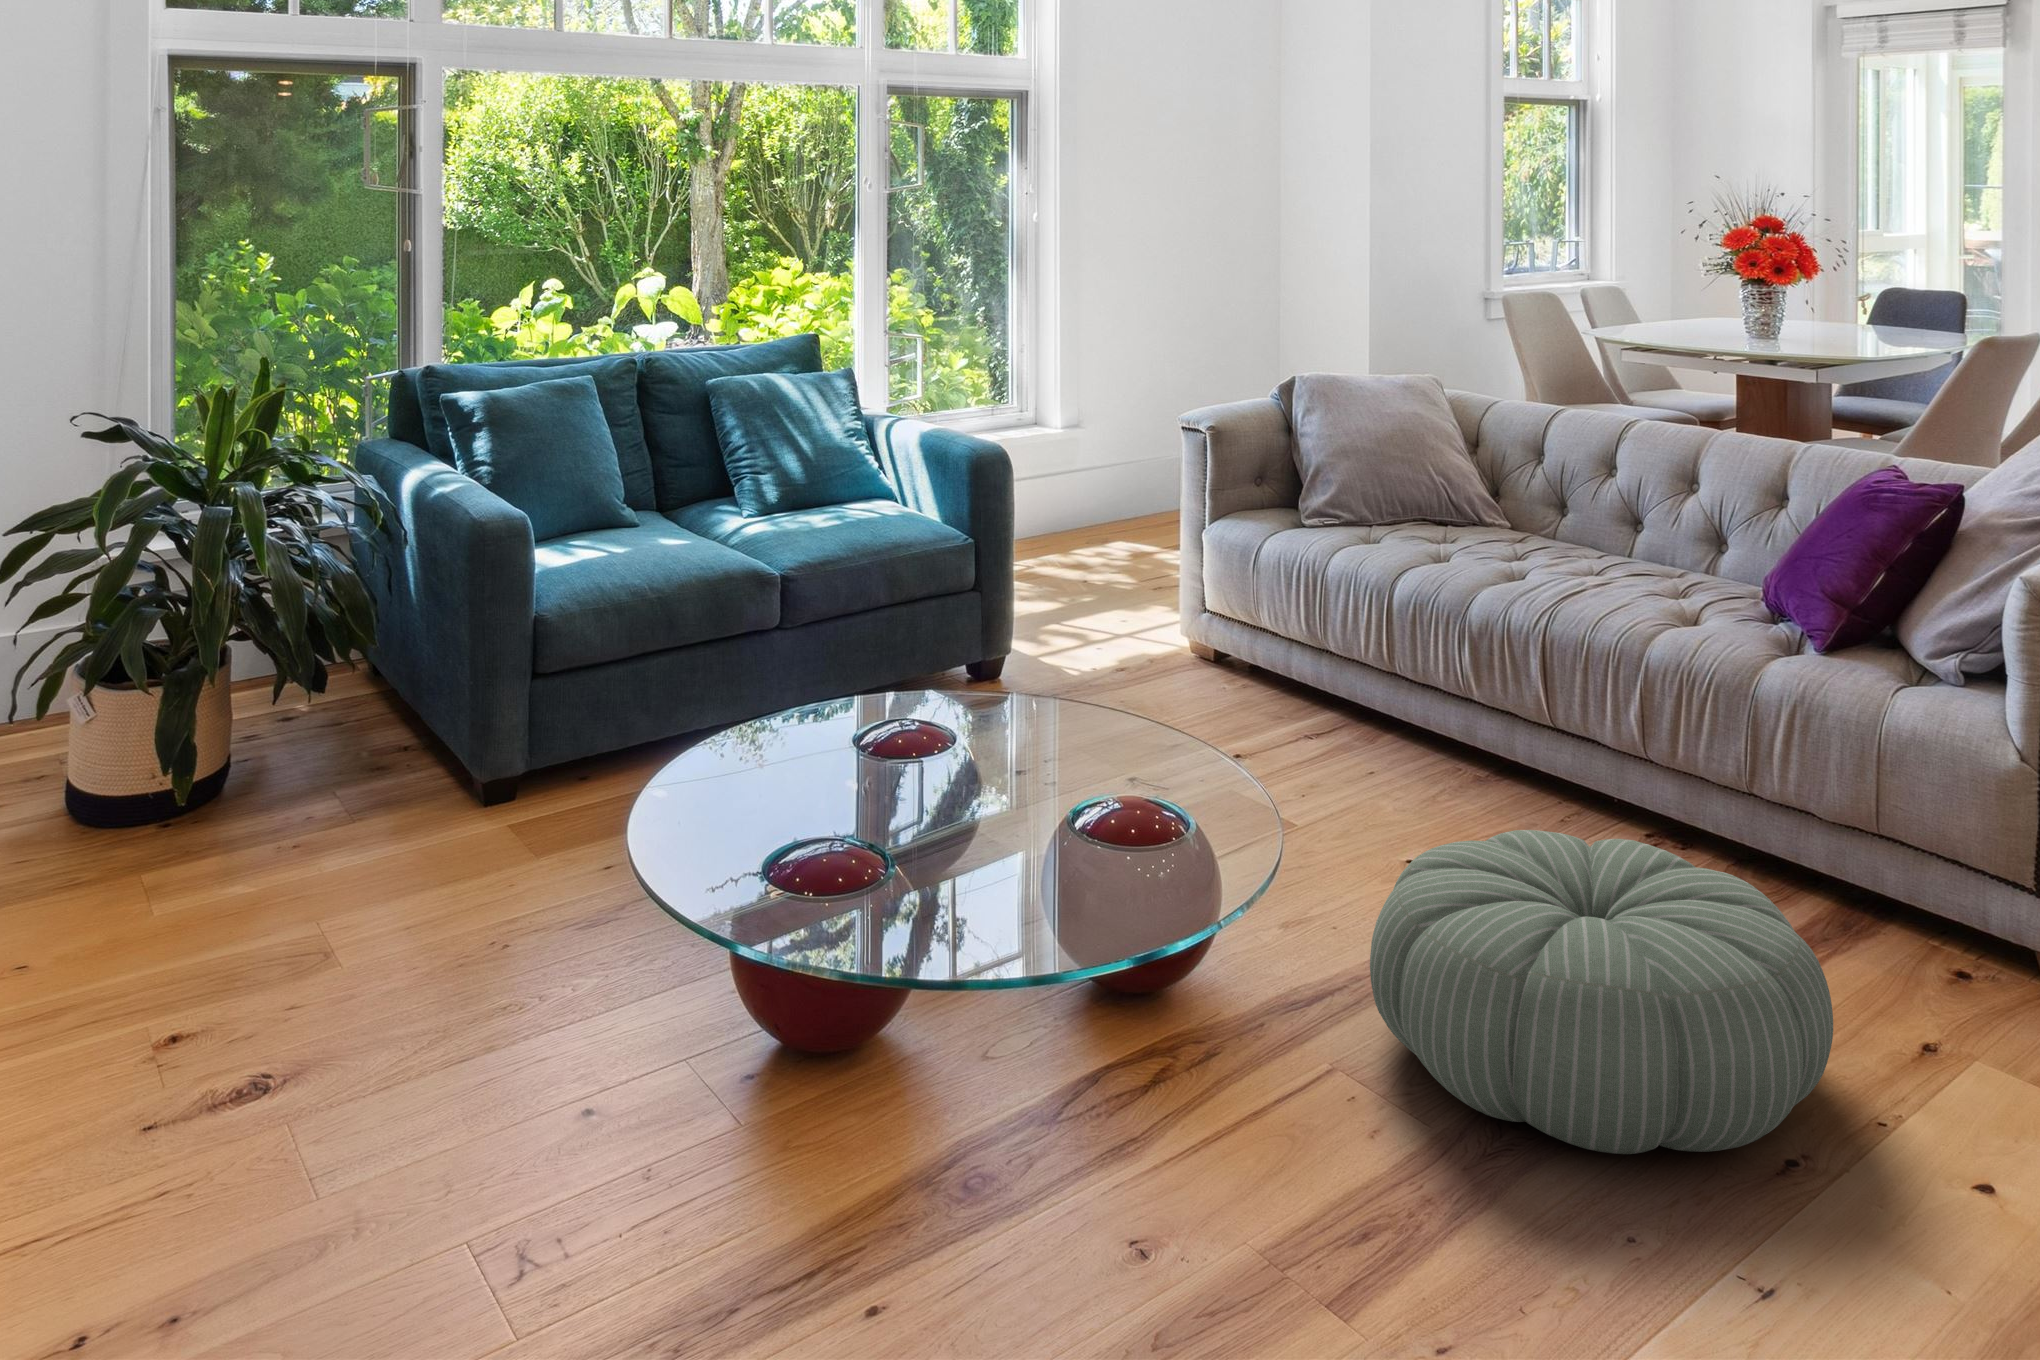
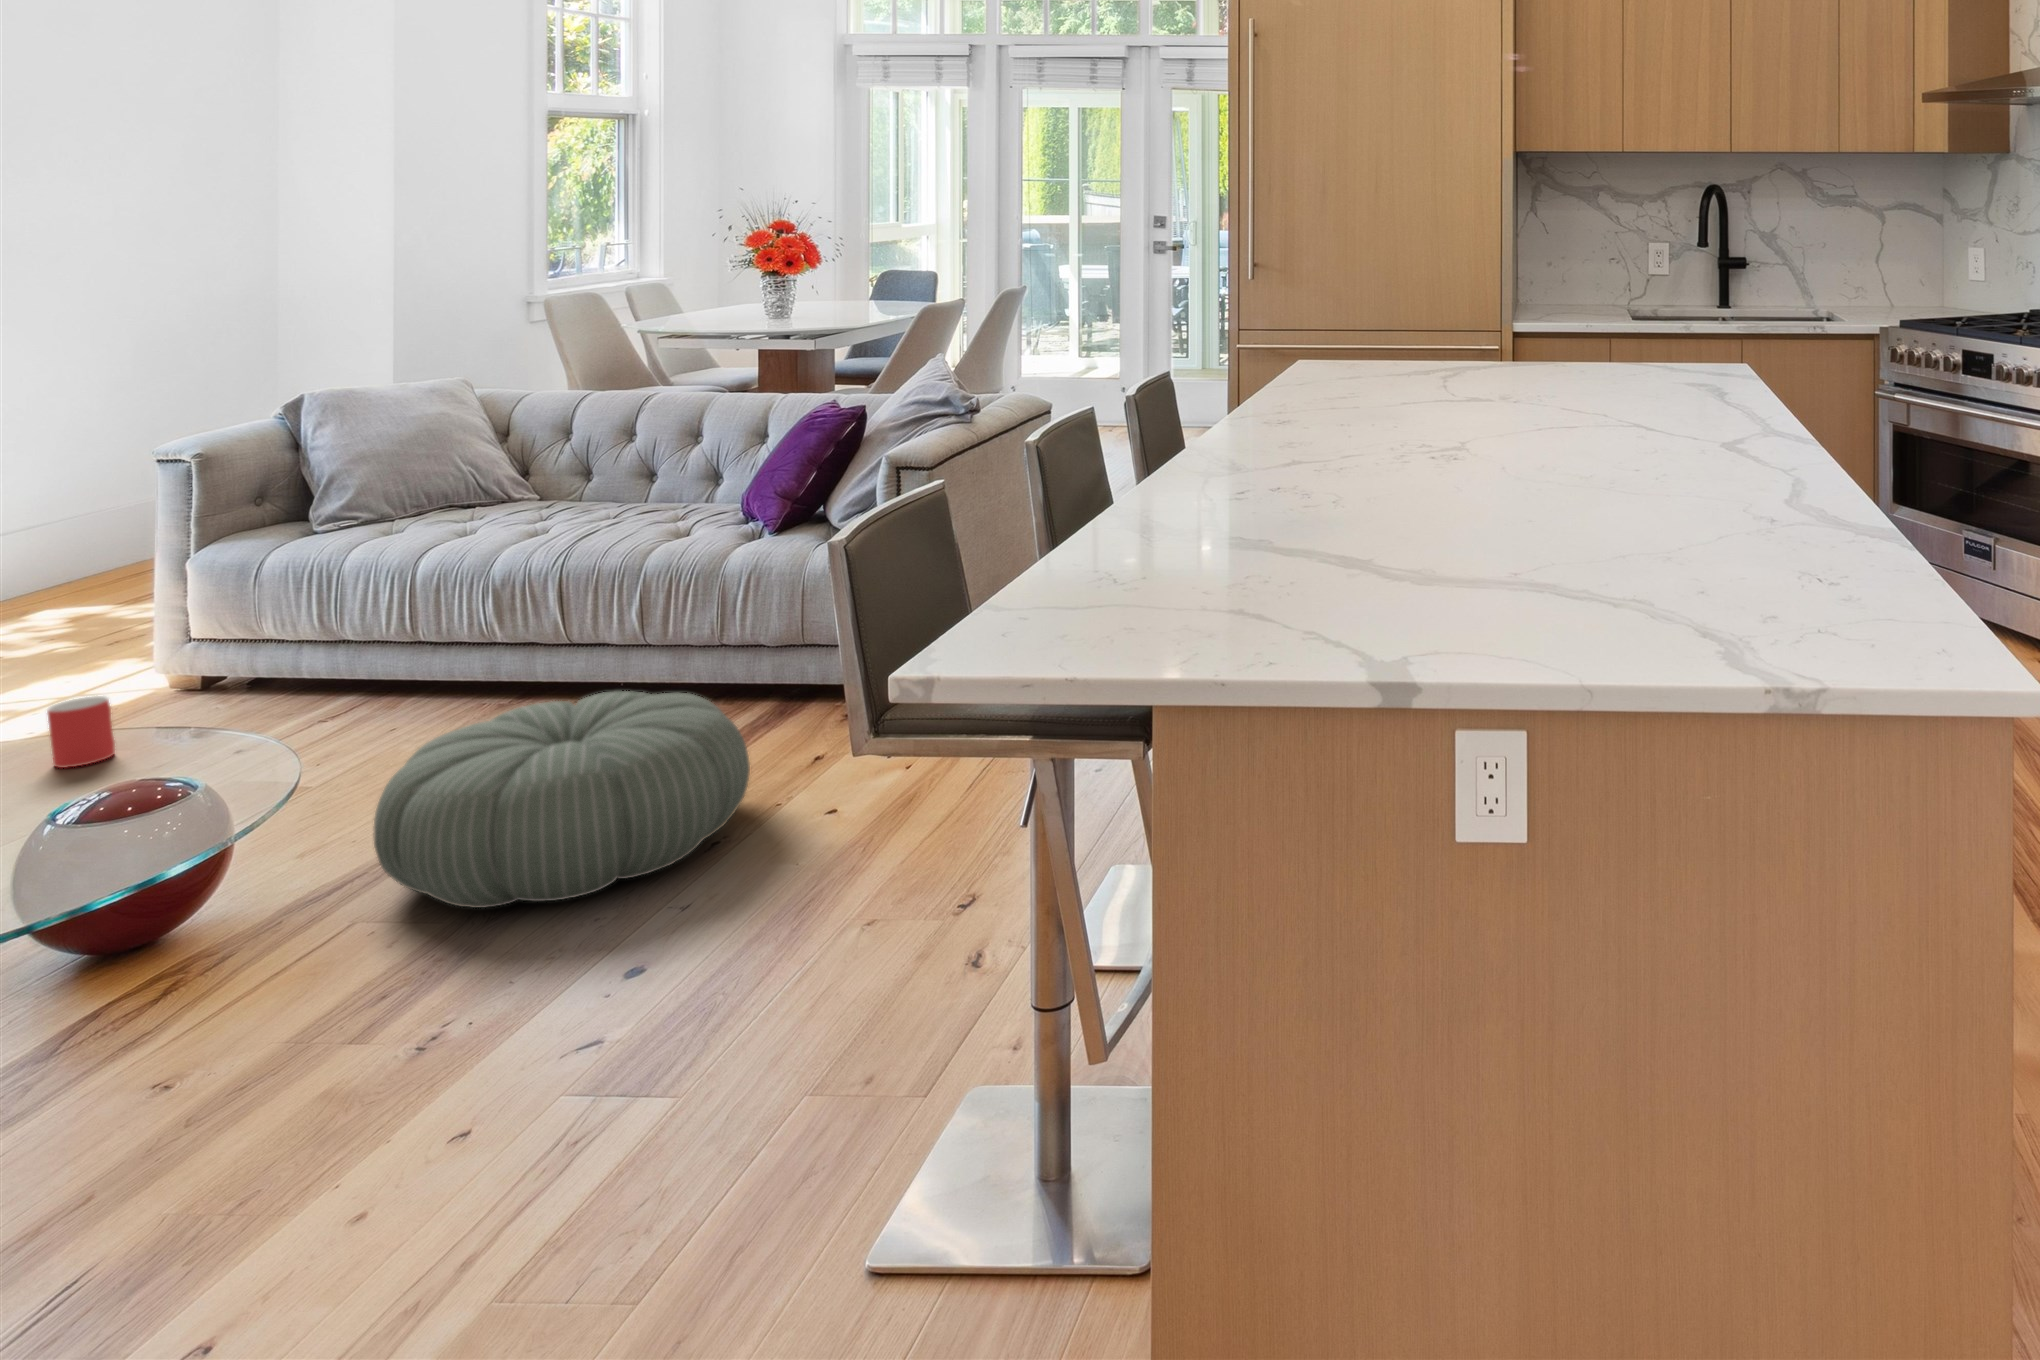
mug: none [1097,704,1145,780] -> present [47,696,115,768]

